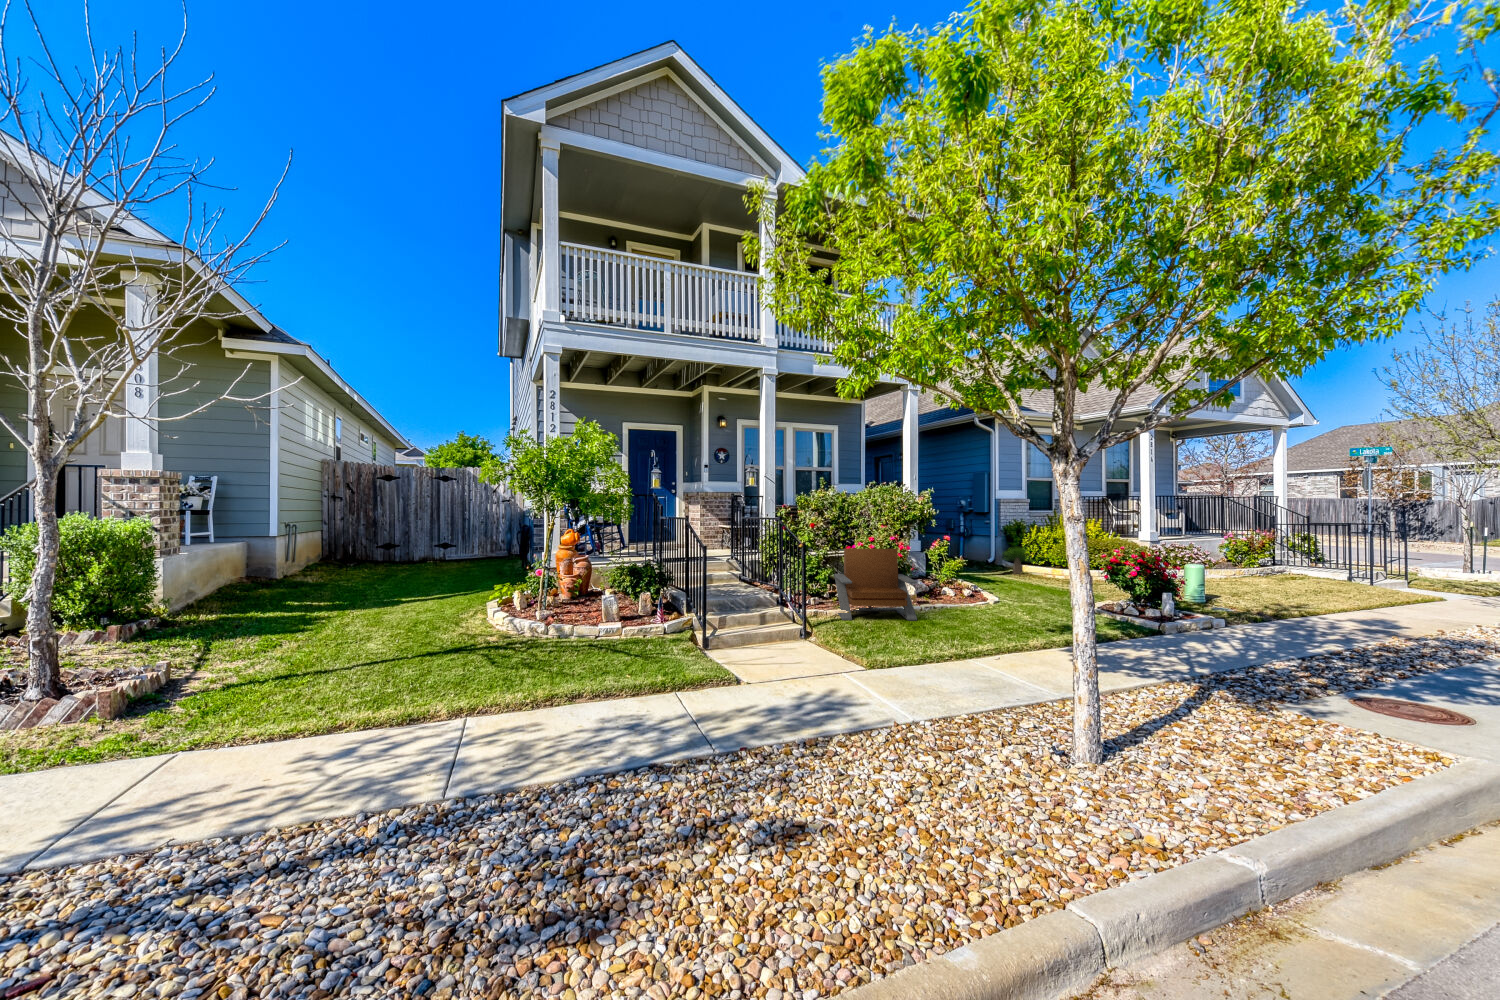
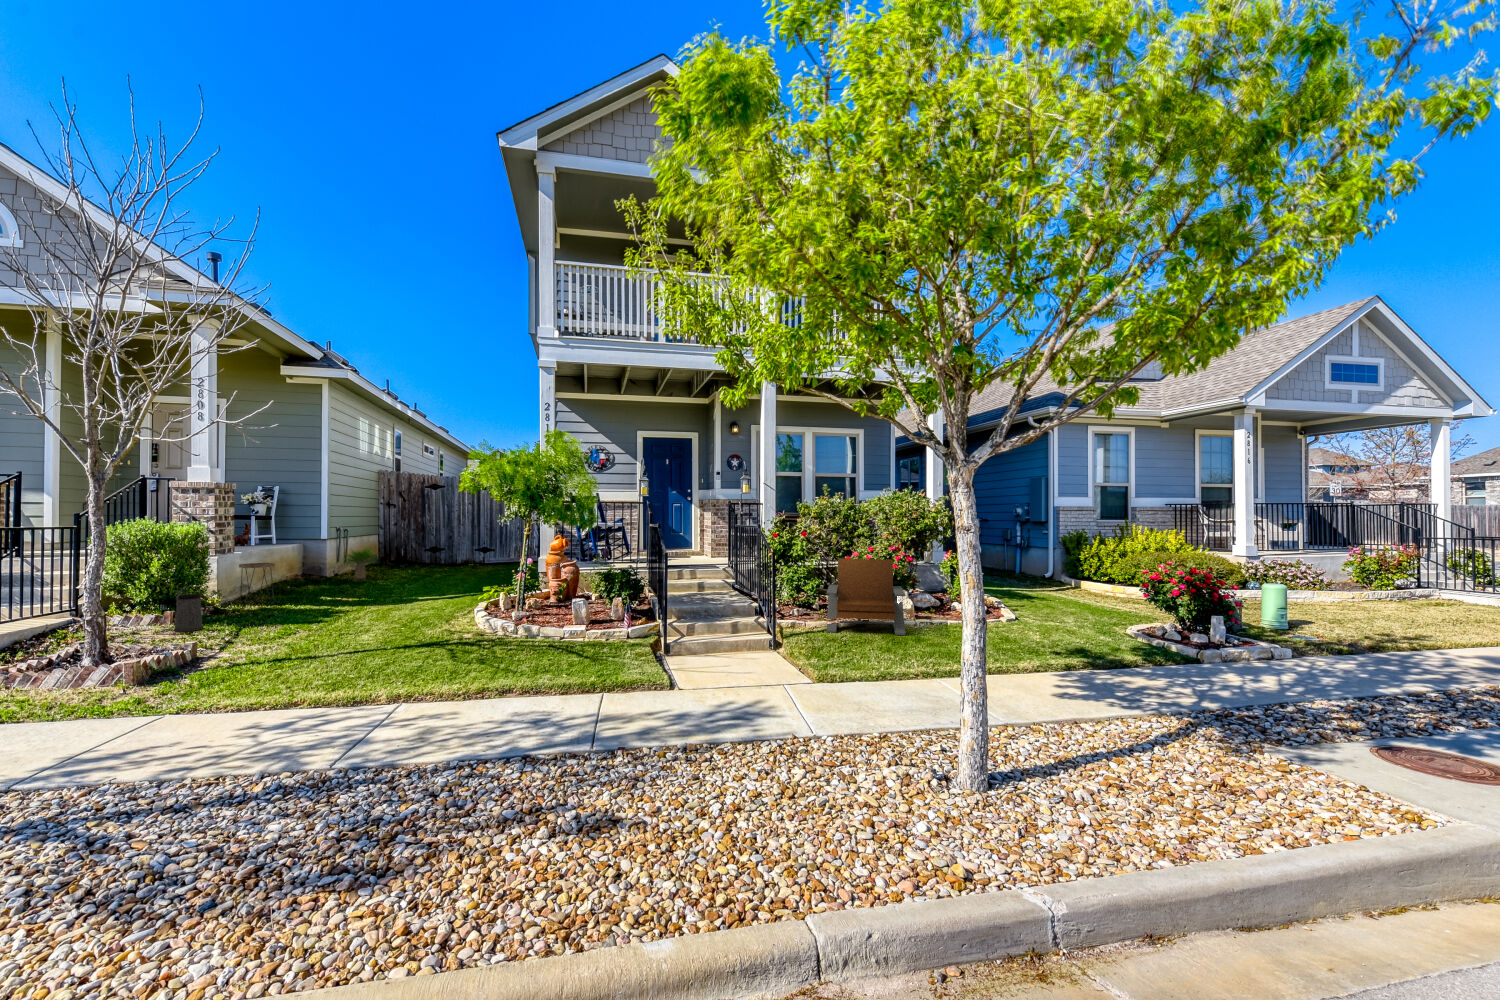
potted plant: present [1004,548,1033,574] -> present [341,547,377,579]
side table: none [186,563,229,613] -> present [239,563,275,606]
watering can: none [123,592,161,646] -> present [174,586,203,632]

